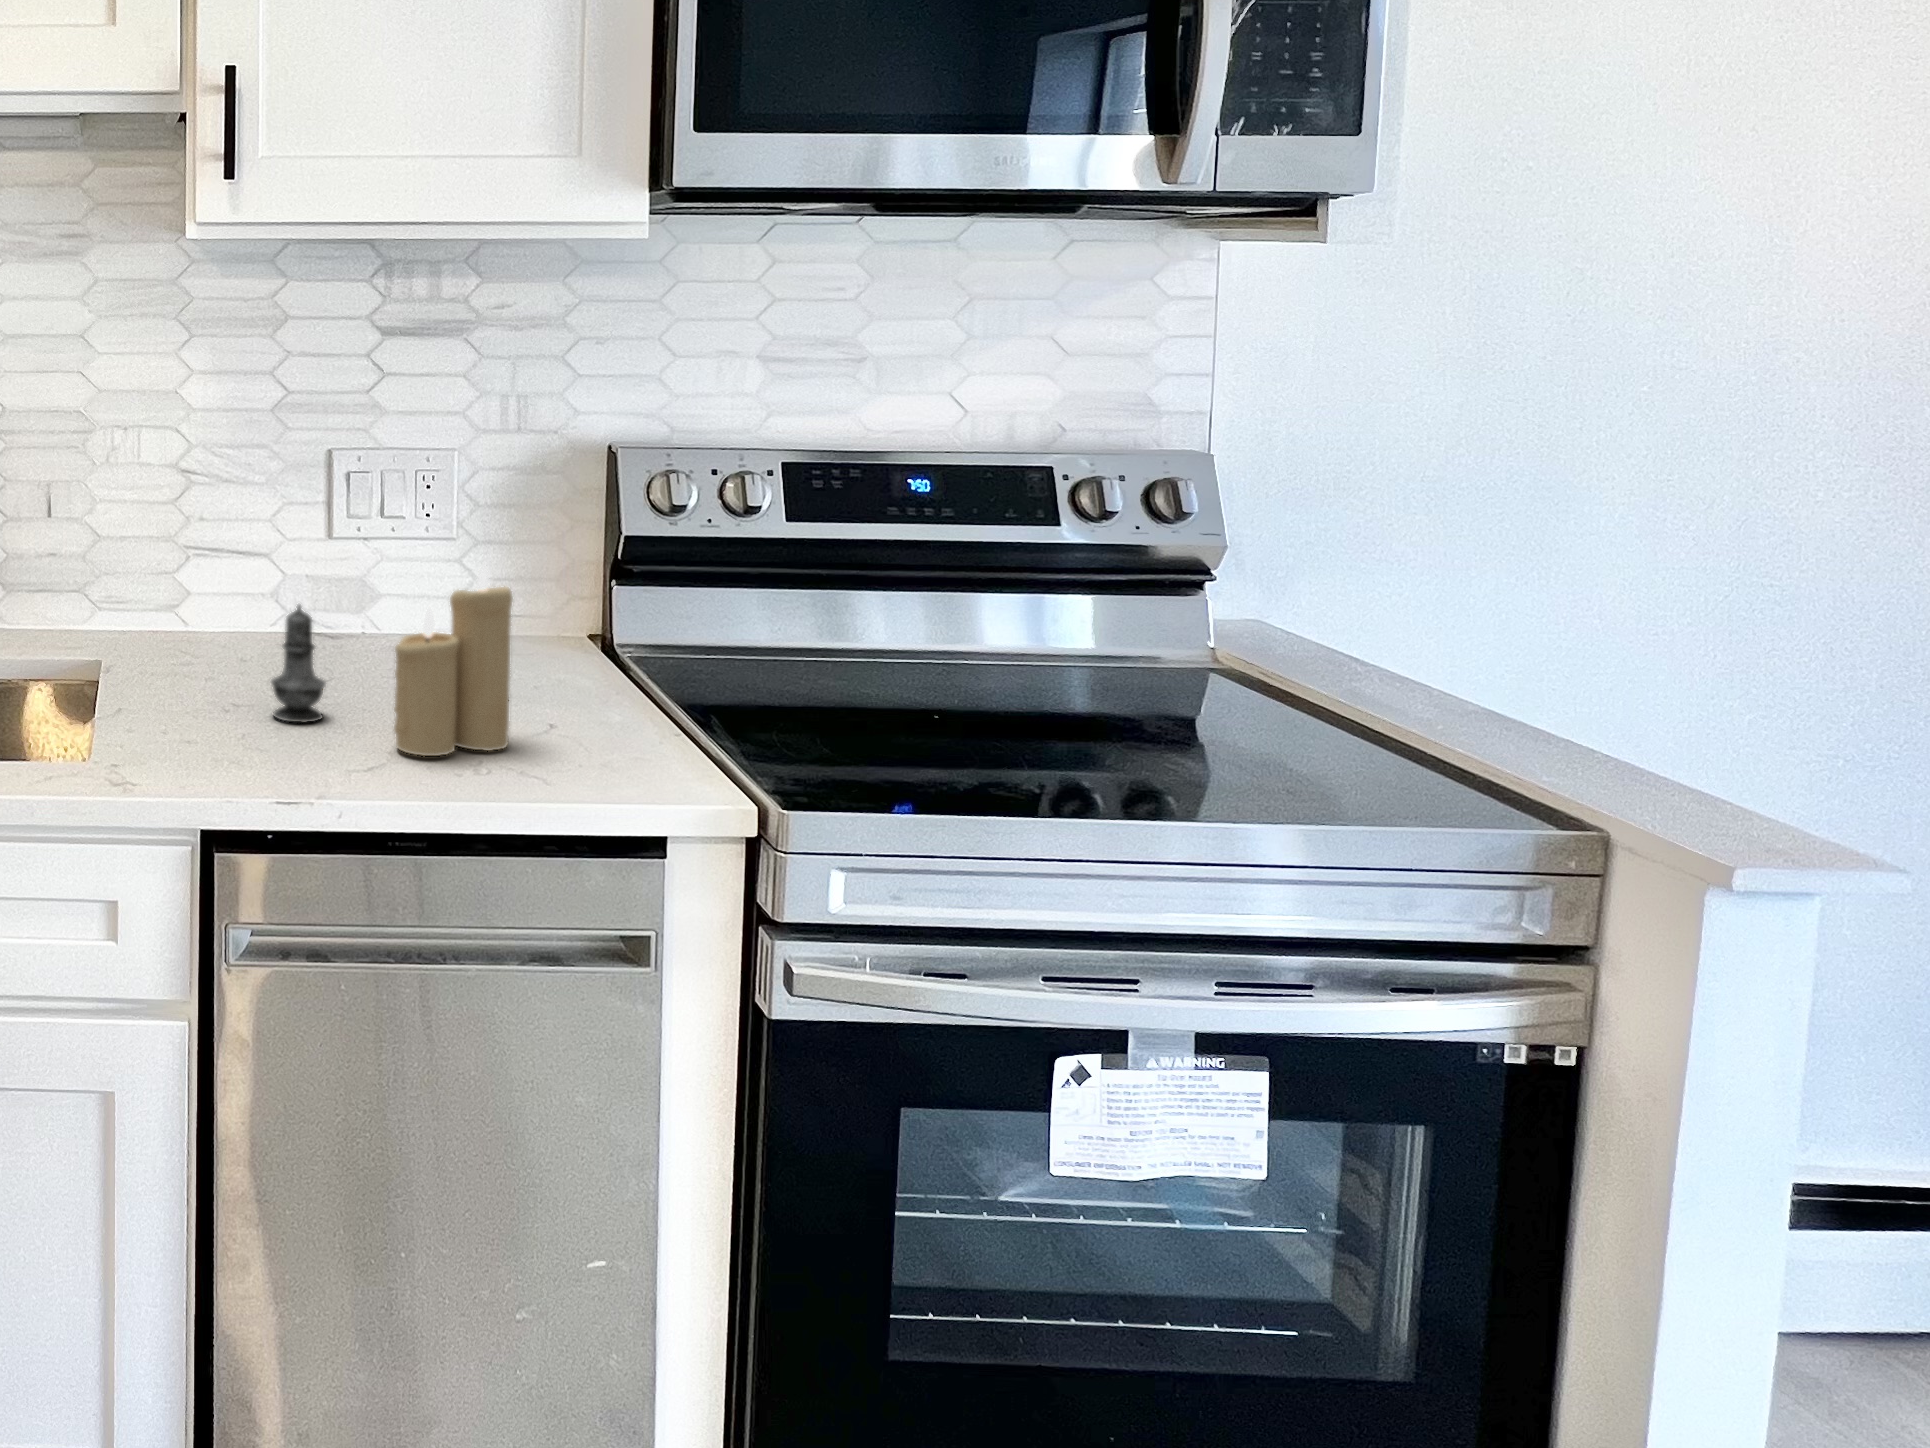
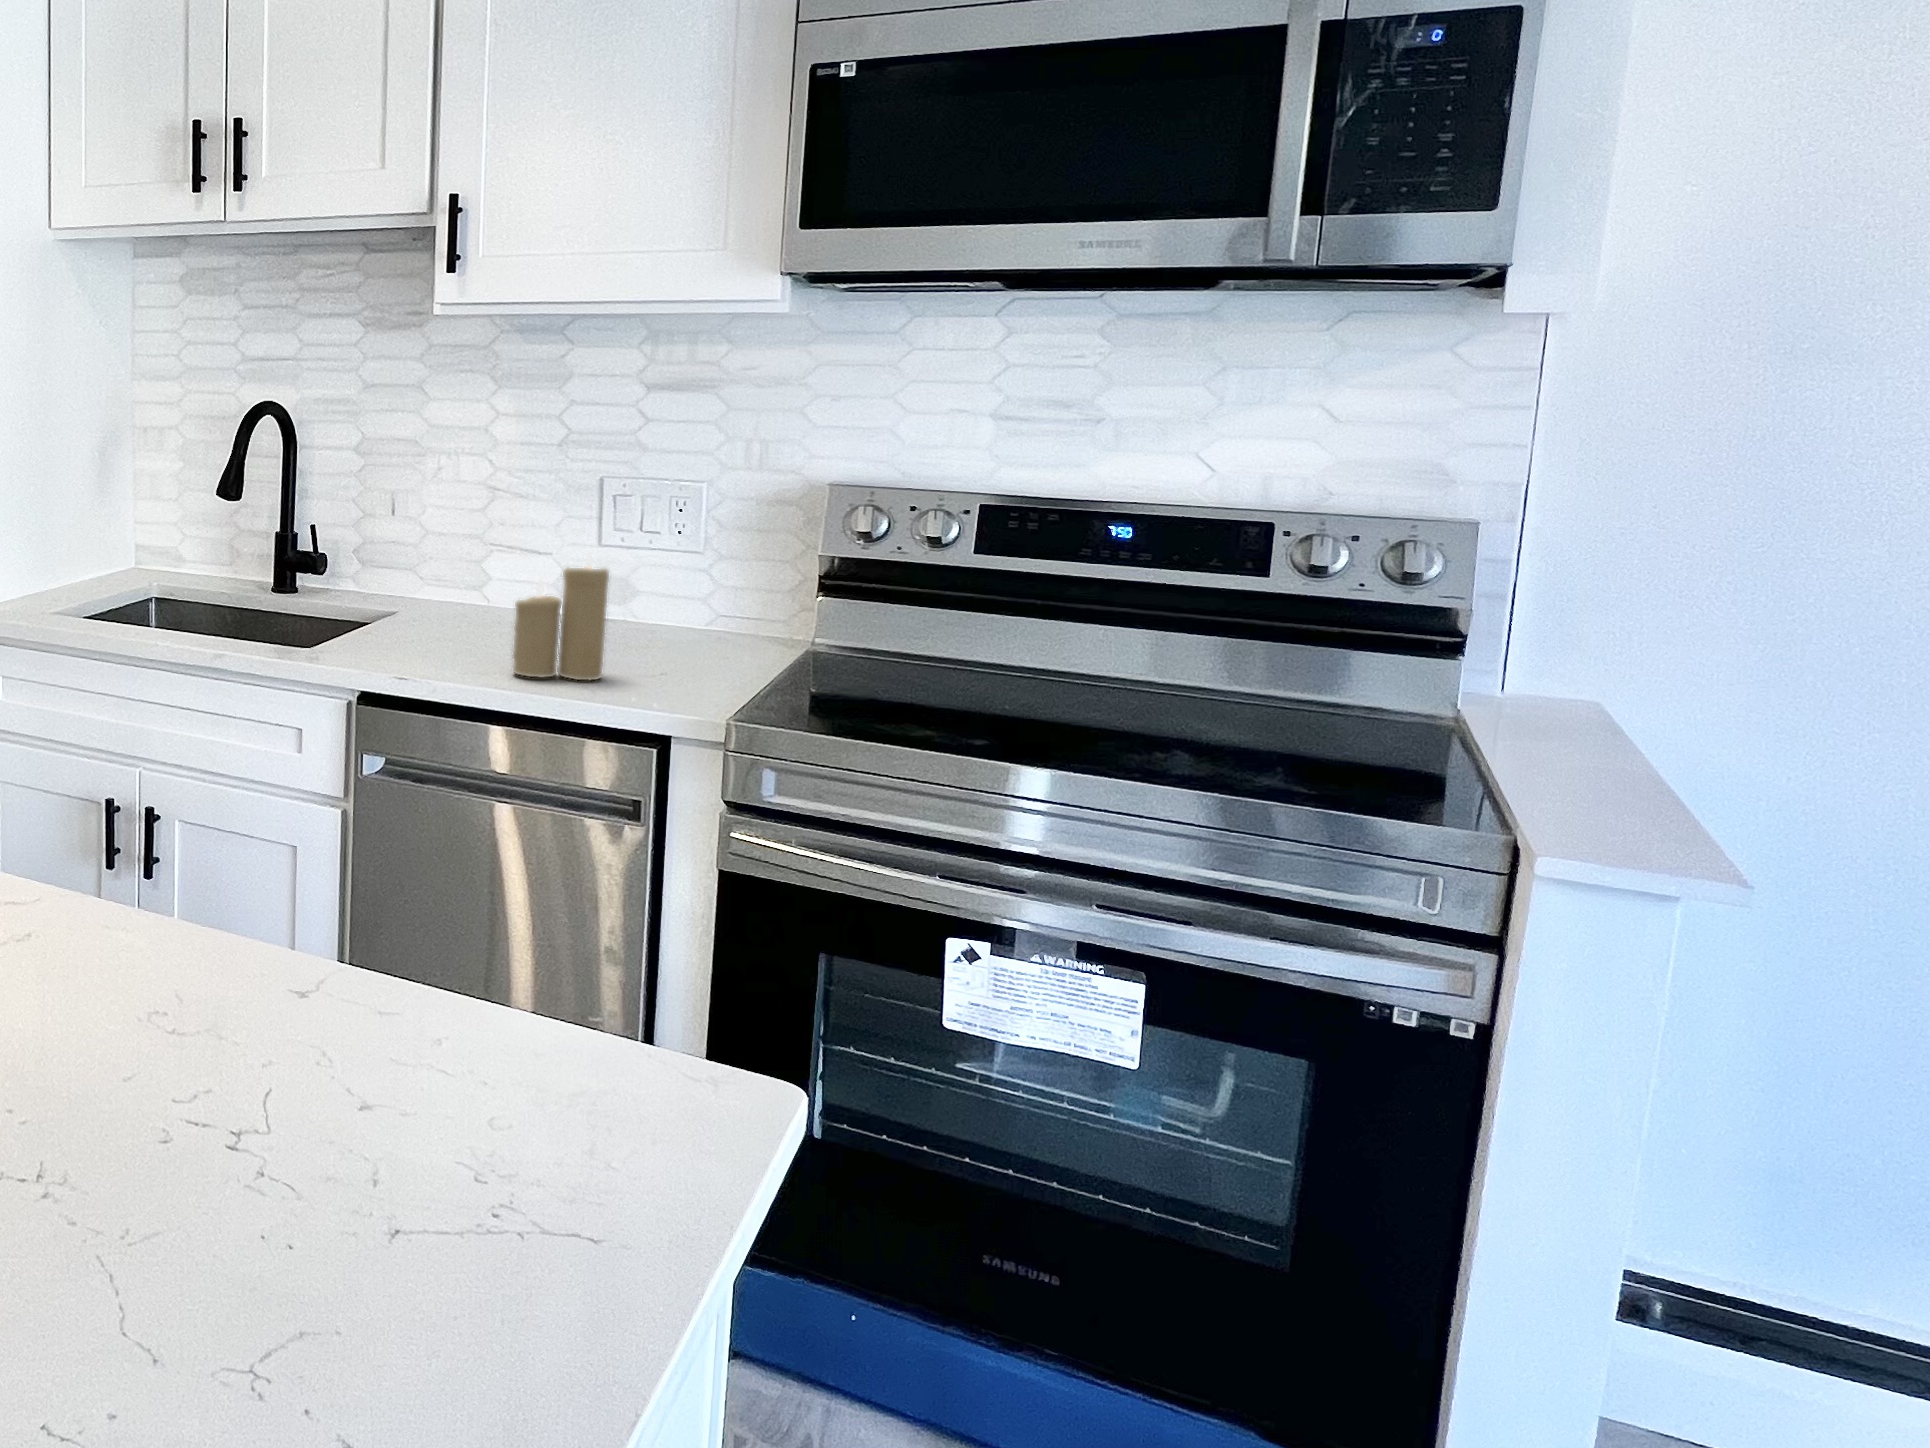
salt shaker: present [271,605,326,722] -> none [463,574,504,655]

